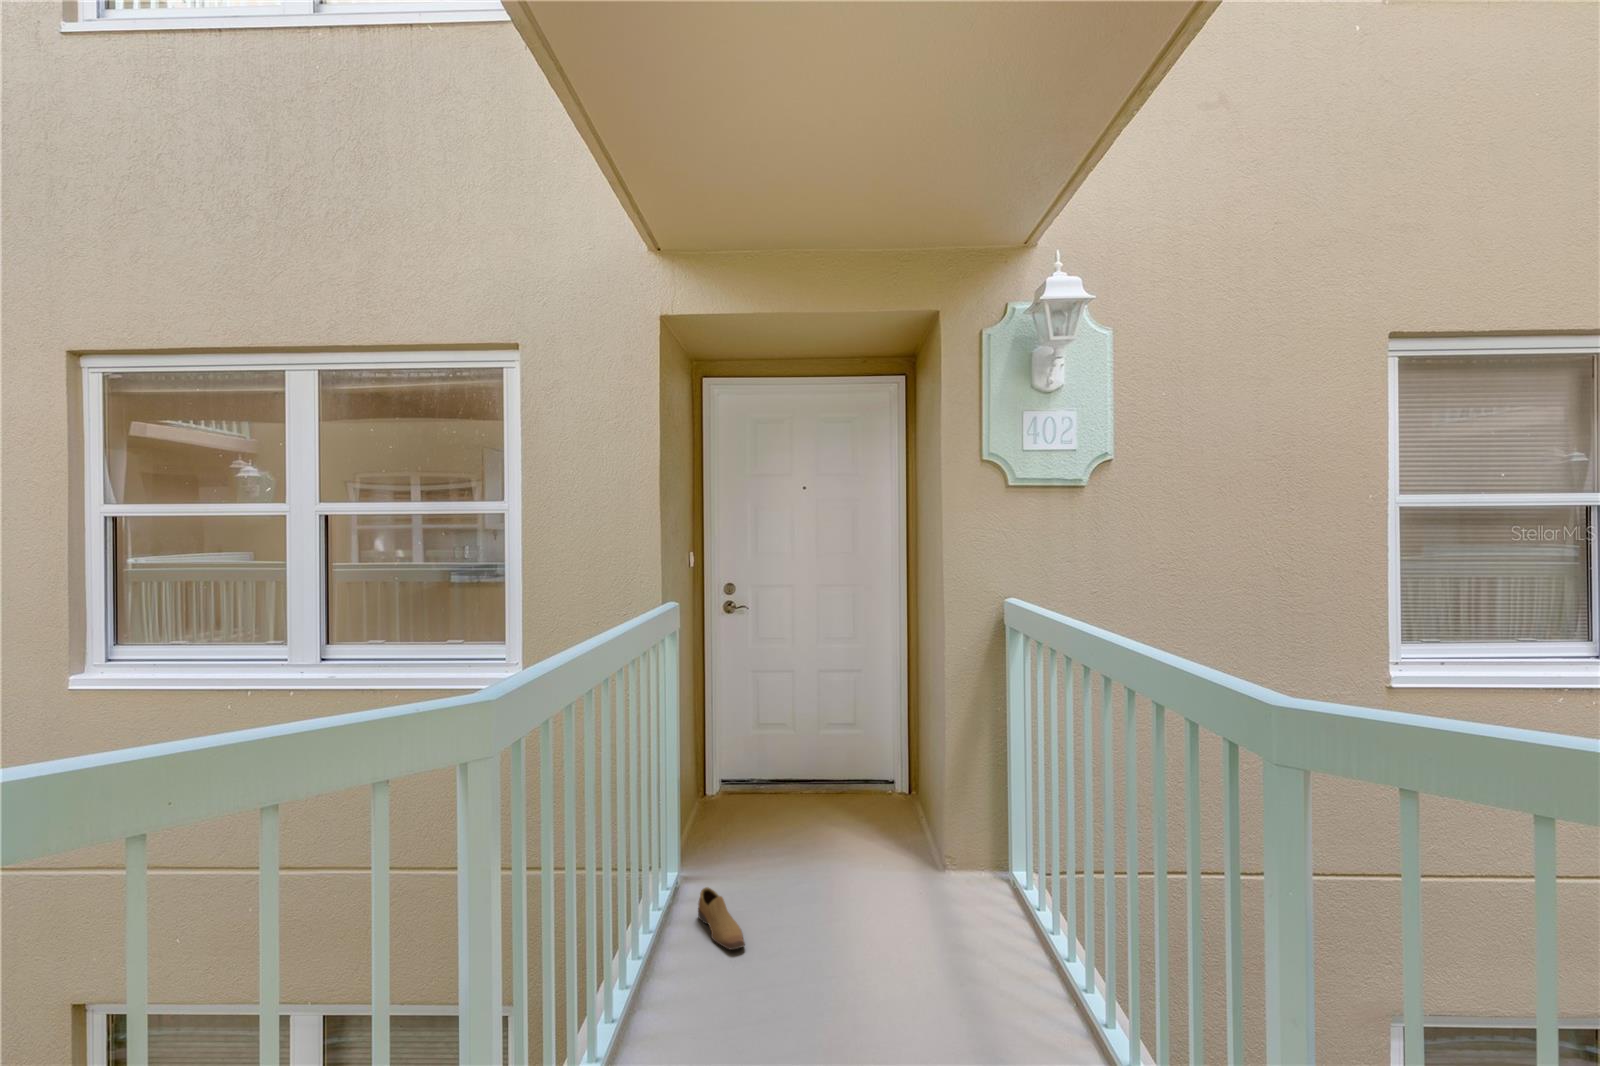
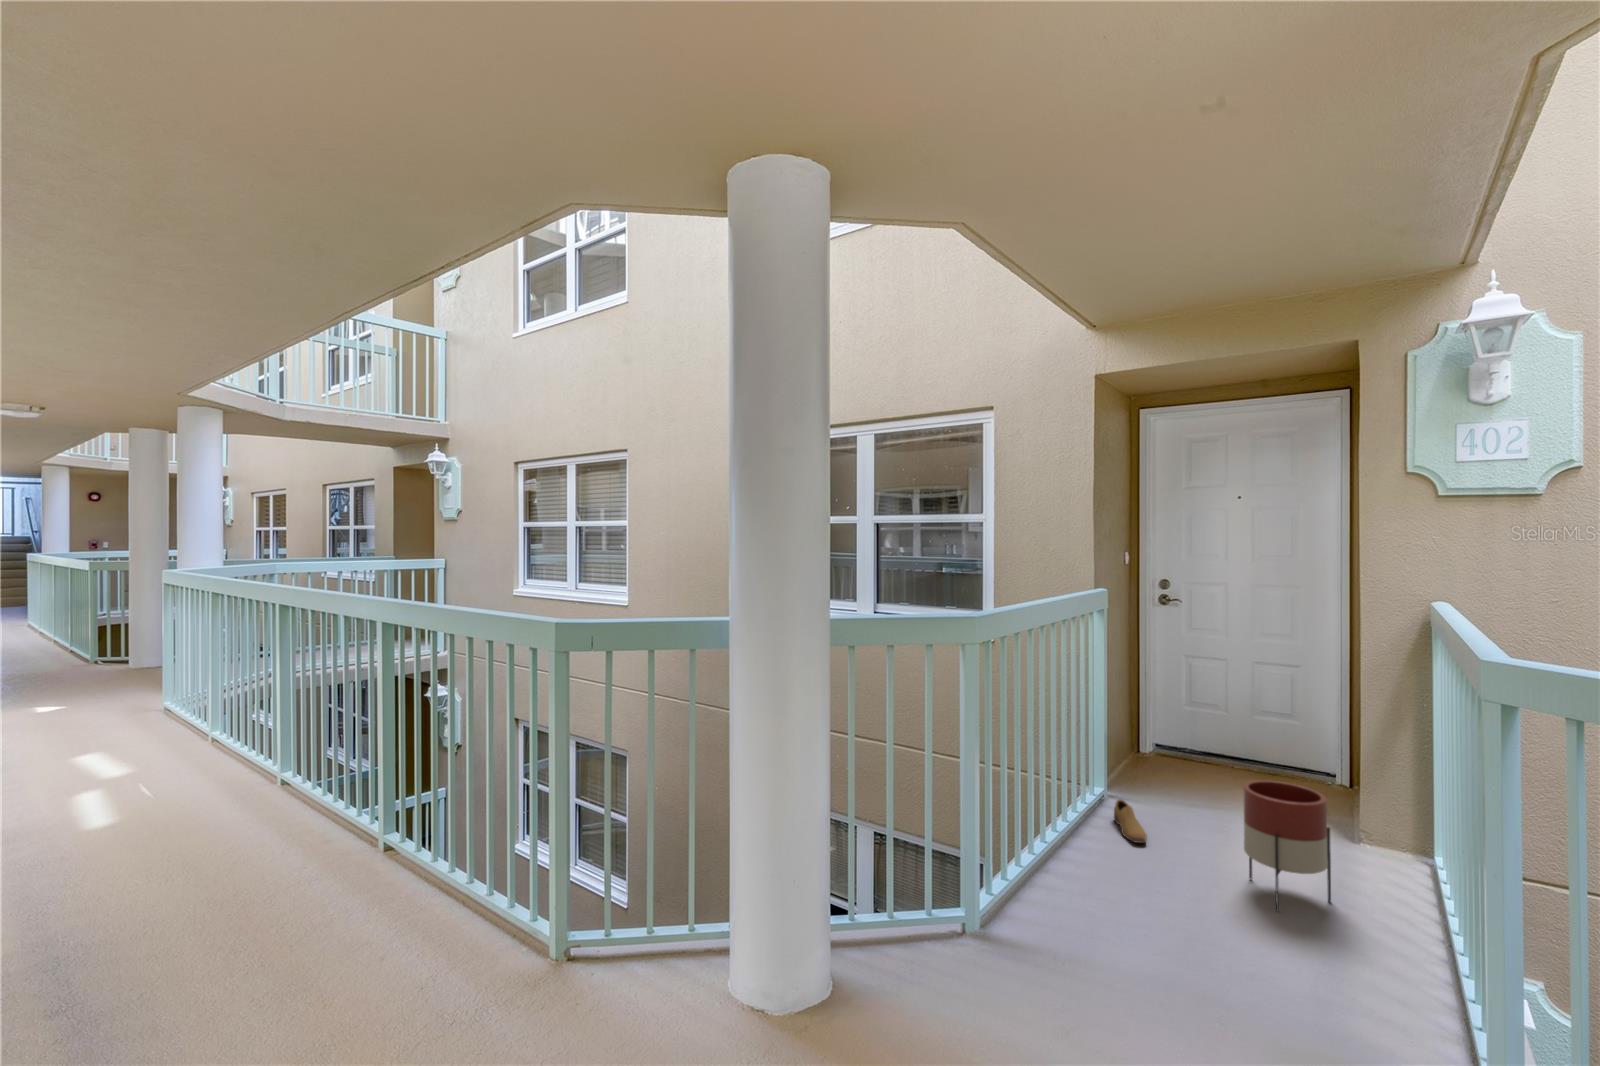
planter: none [864,833,952,1007] -> present [1243,780,1331,911]

